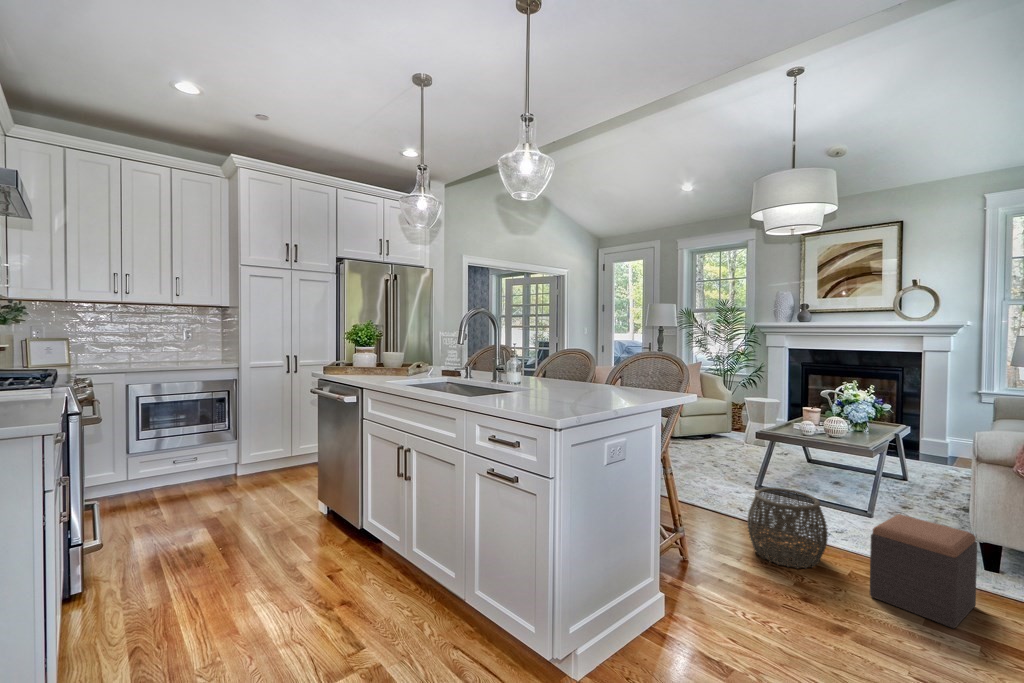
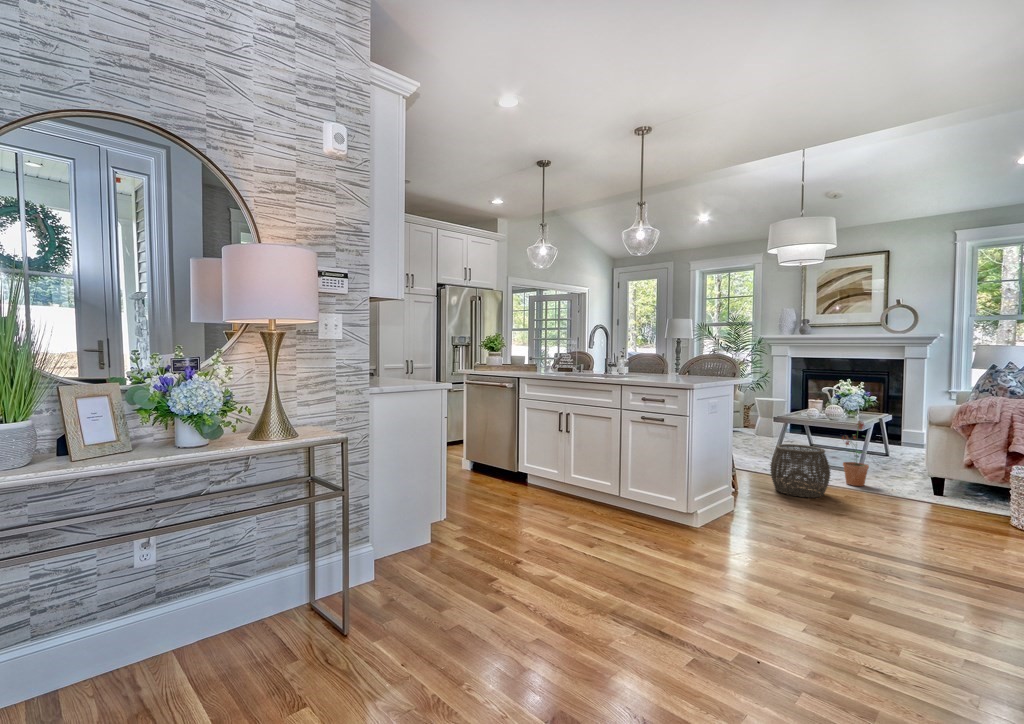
potted plant: none [843,451,881,540] -> present [842,421,869,486]
footstool: present [870,514,977,628] -> none [861,455,935,522]

